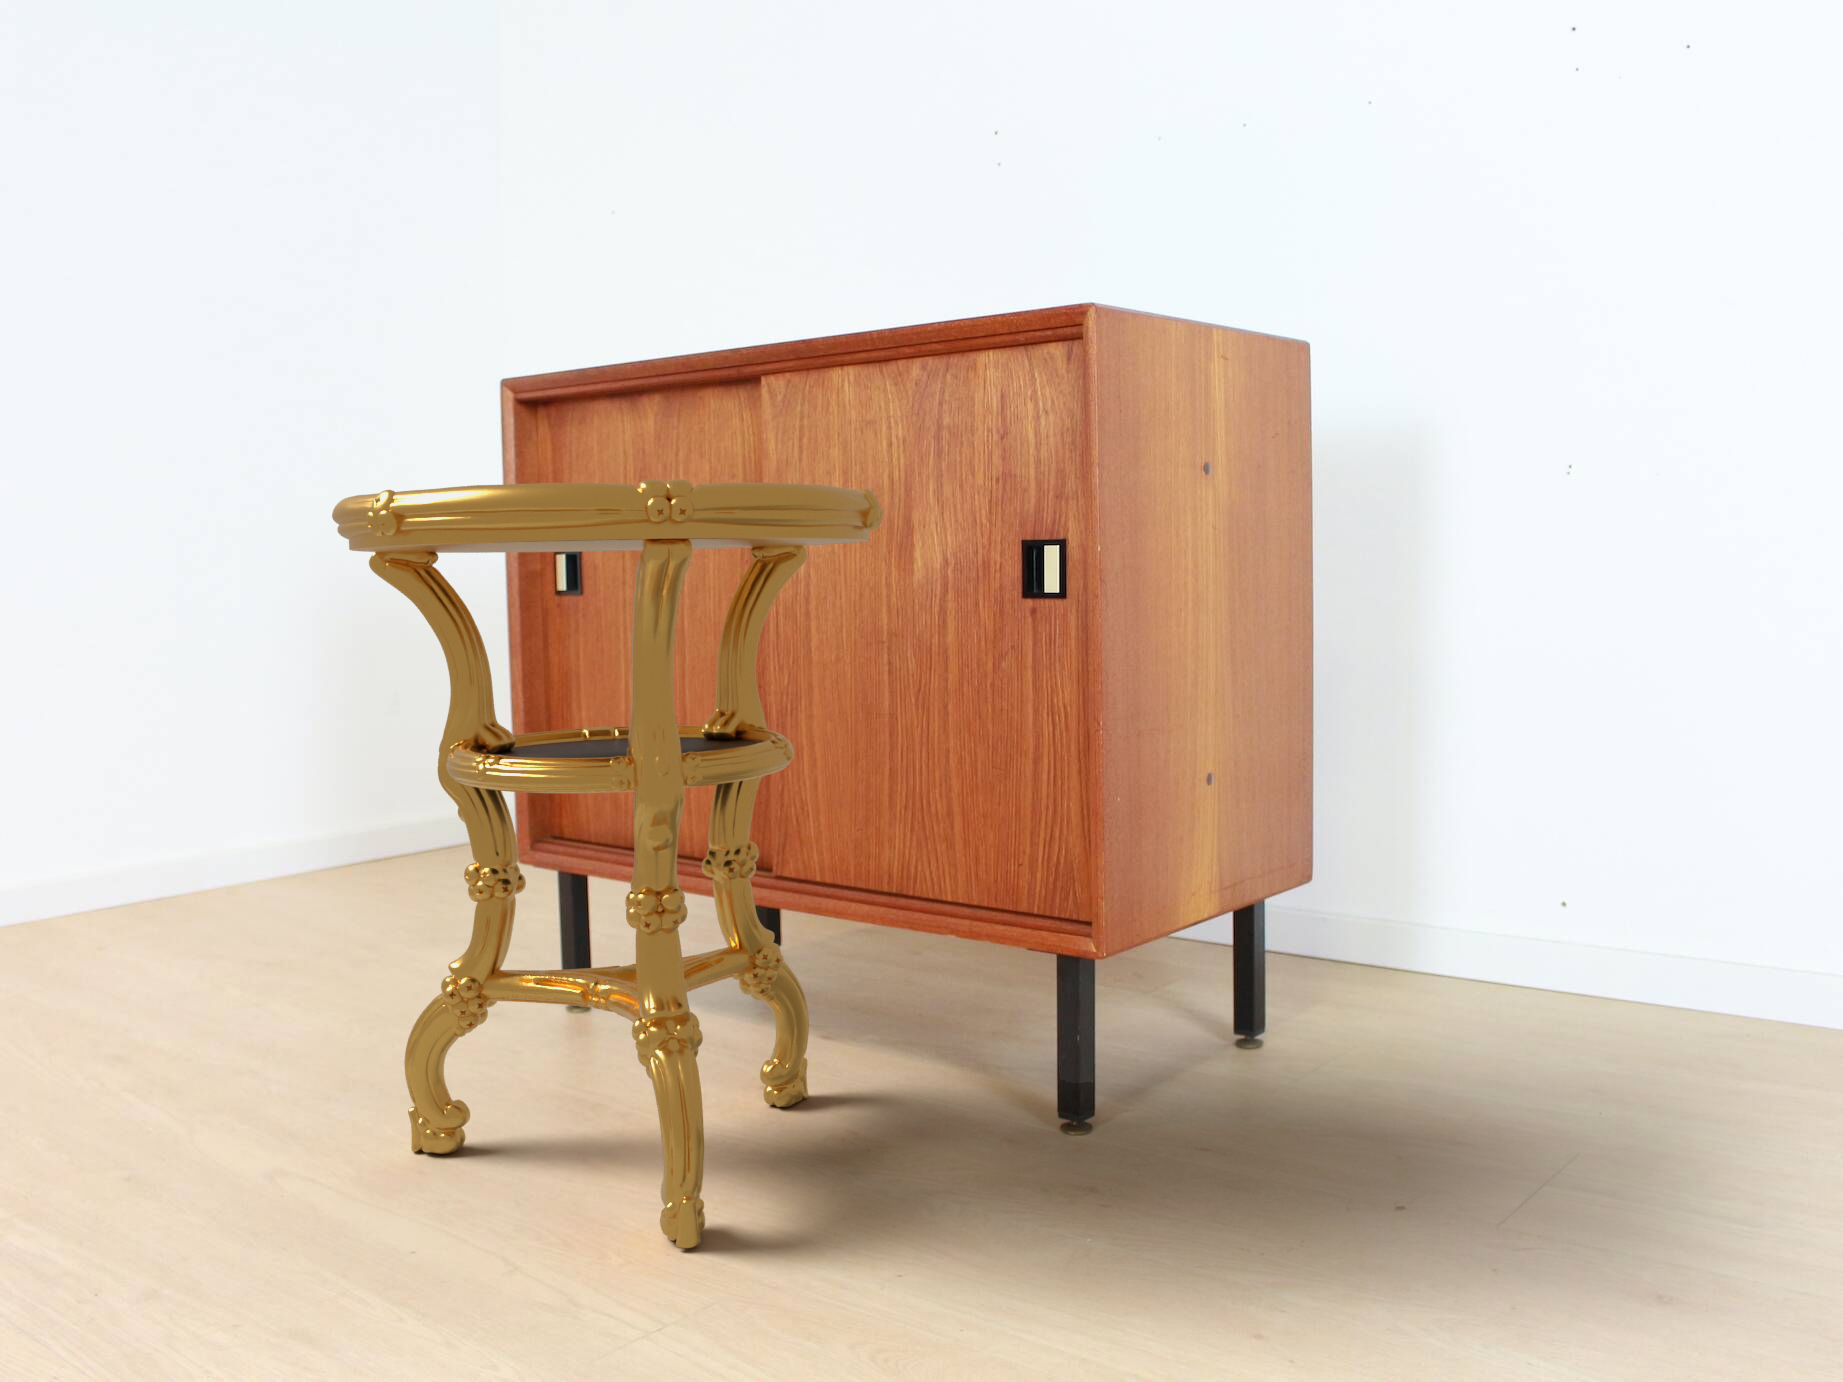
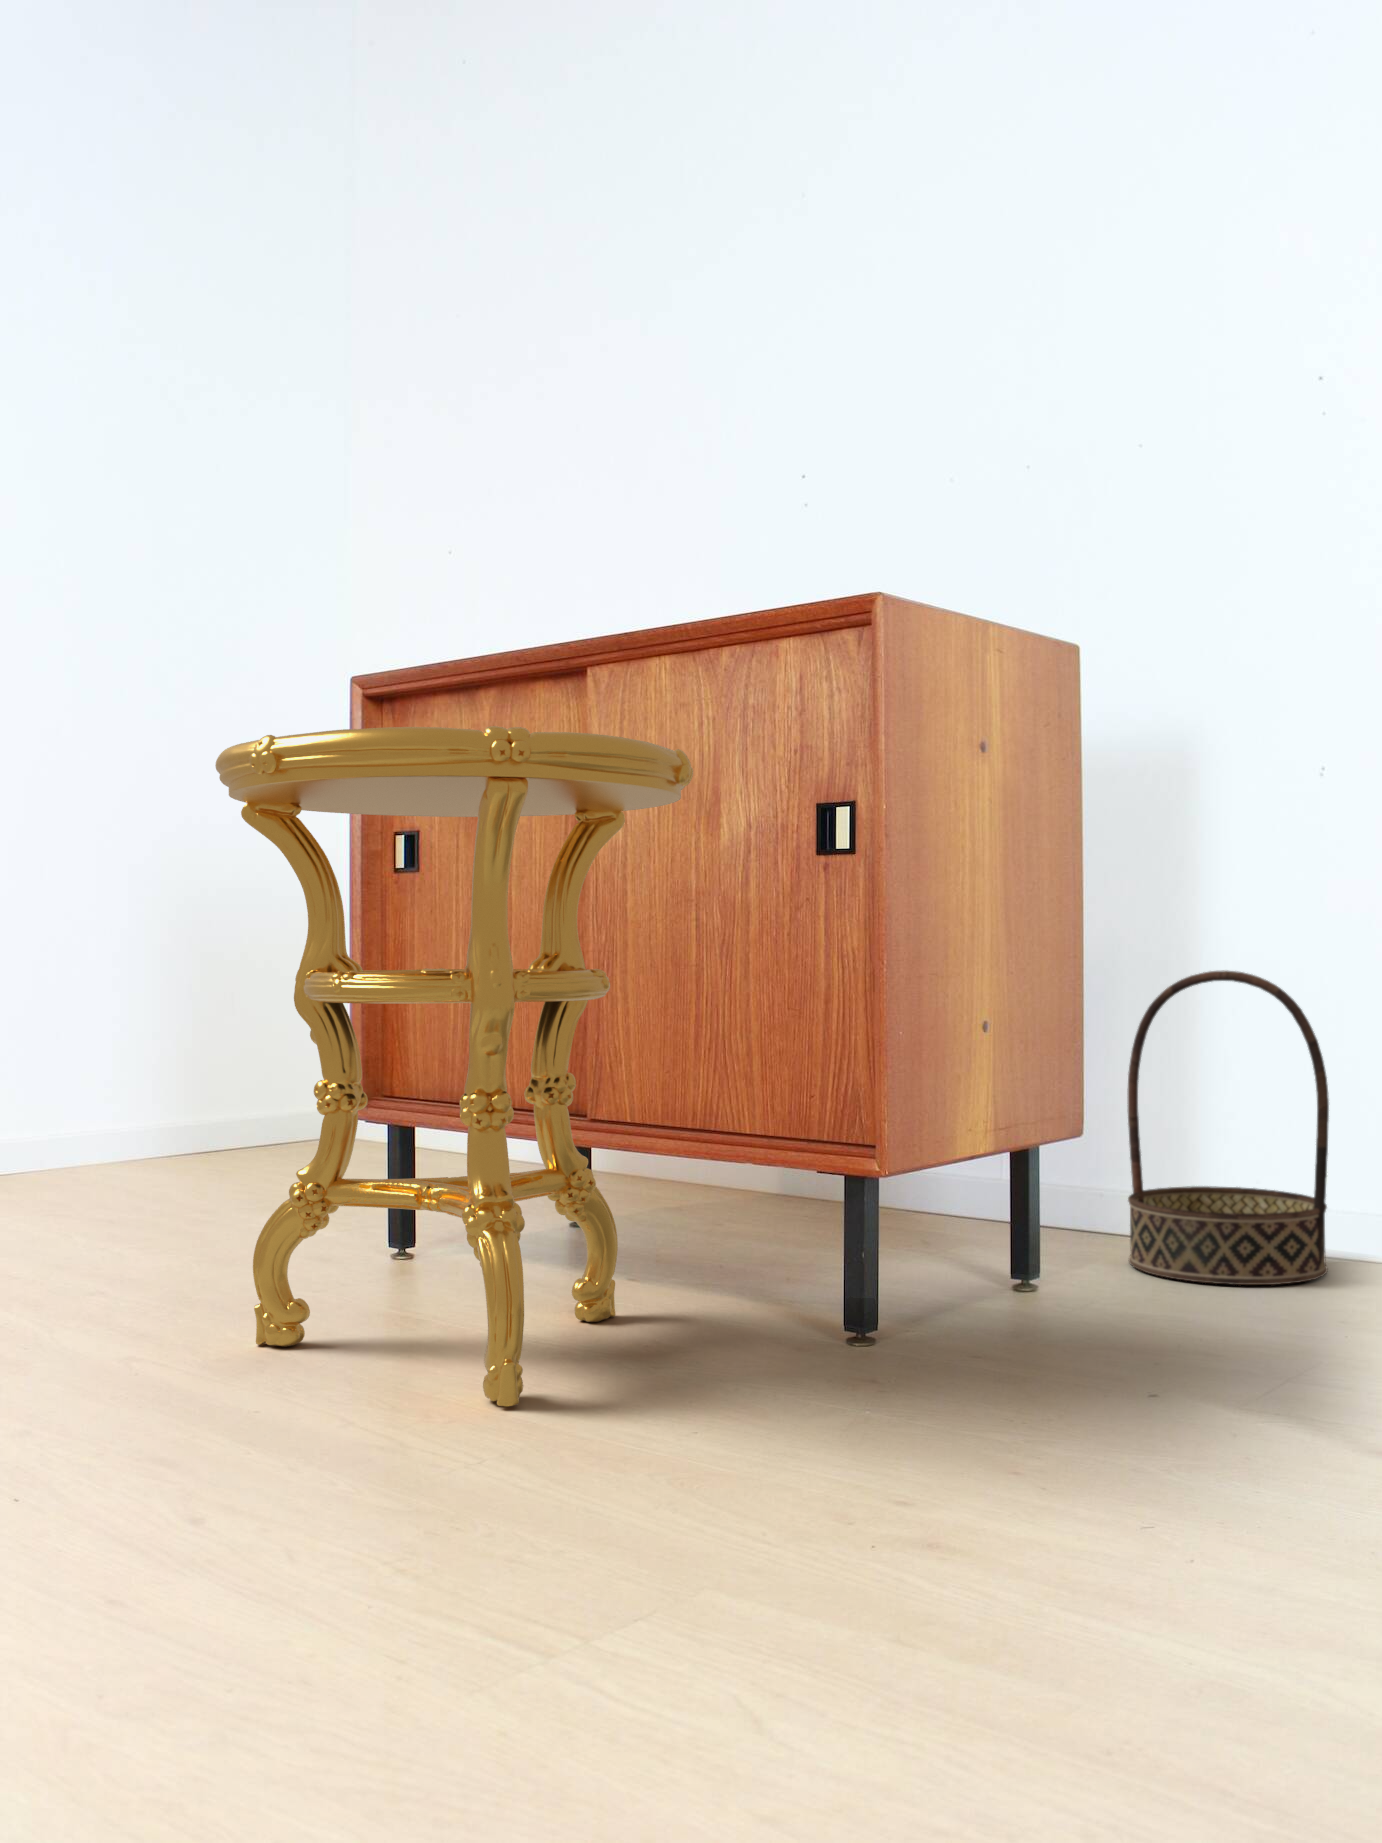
basket: none [1353,694,1571,1035] -> present [1128,970,1329,1285]

